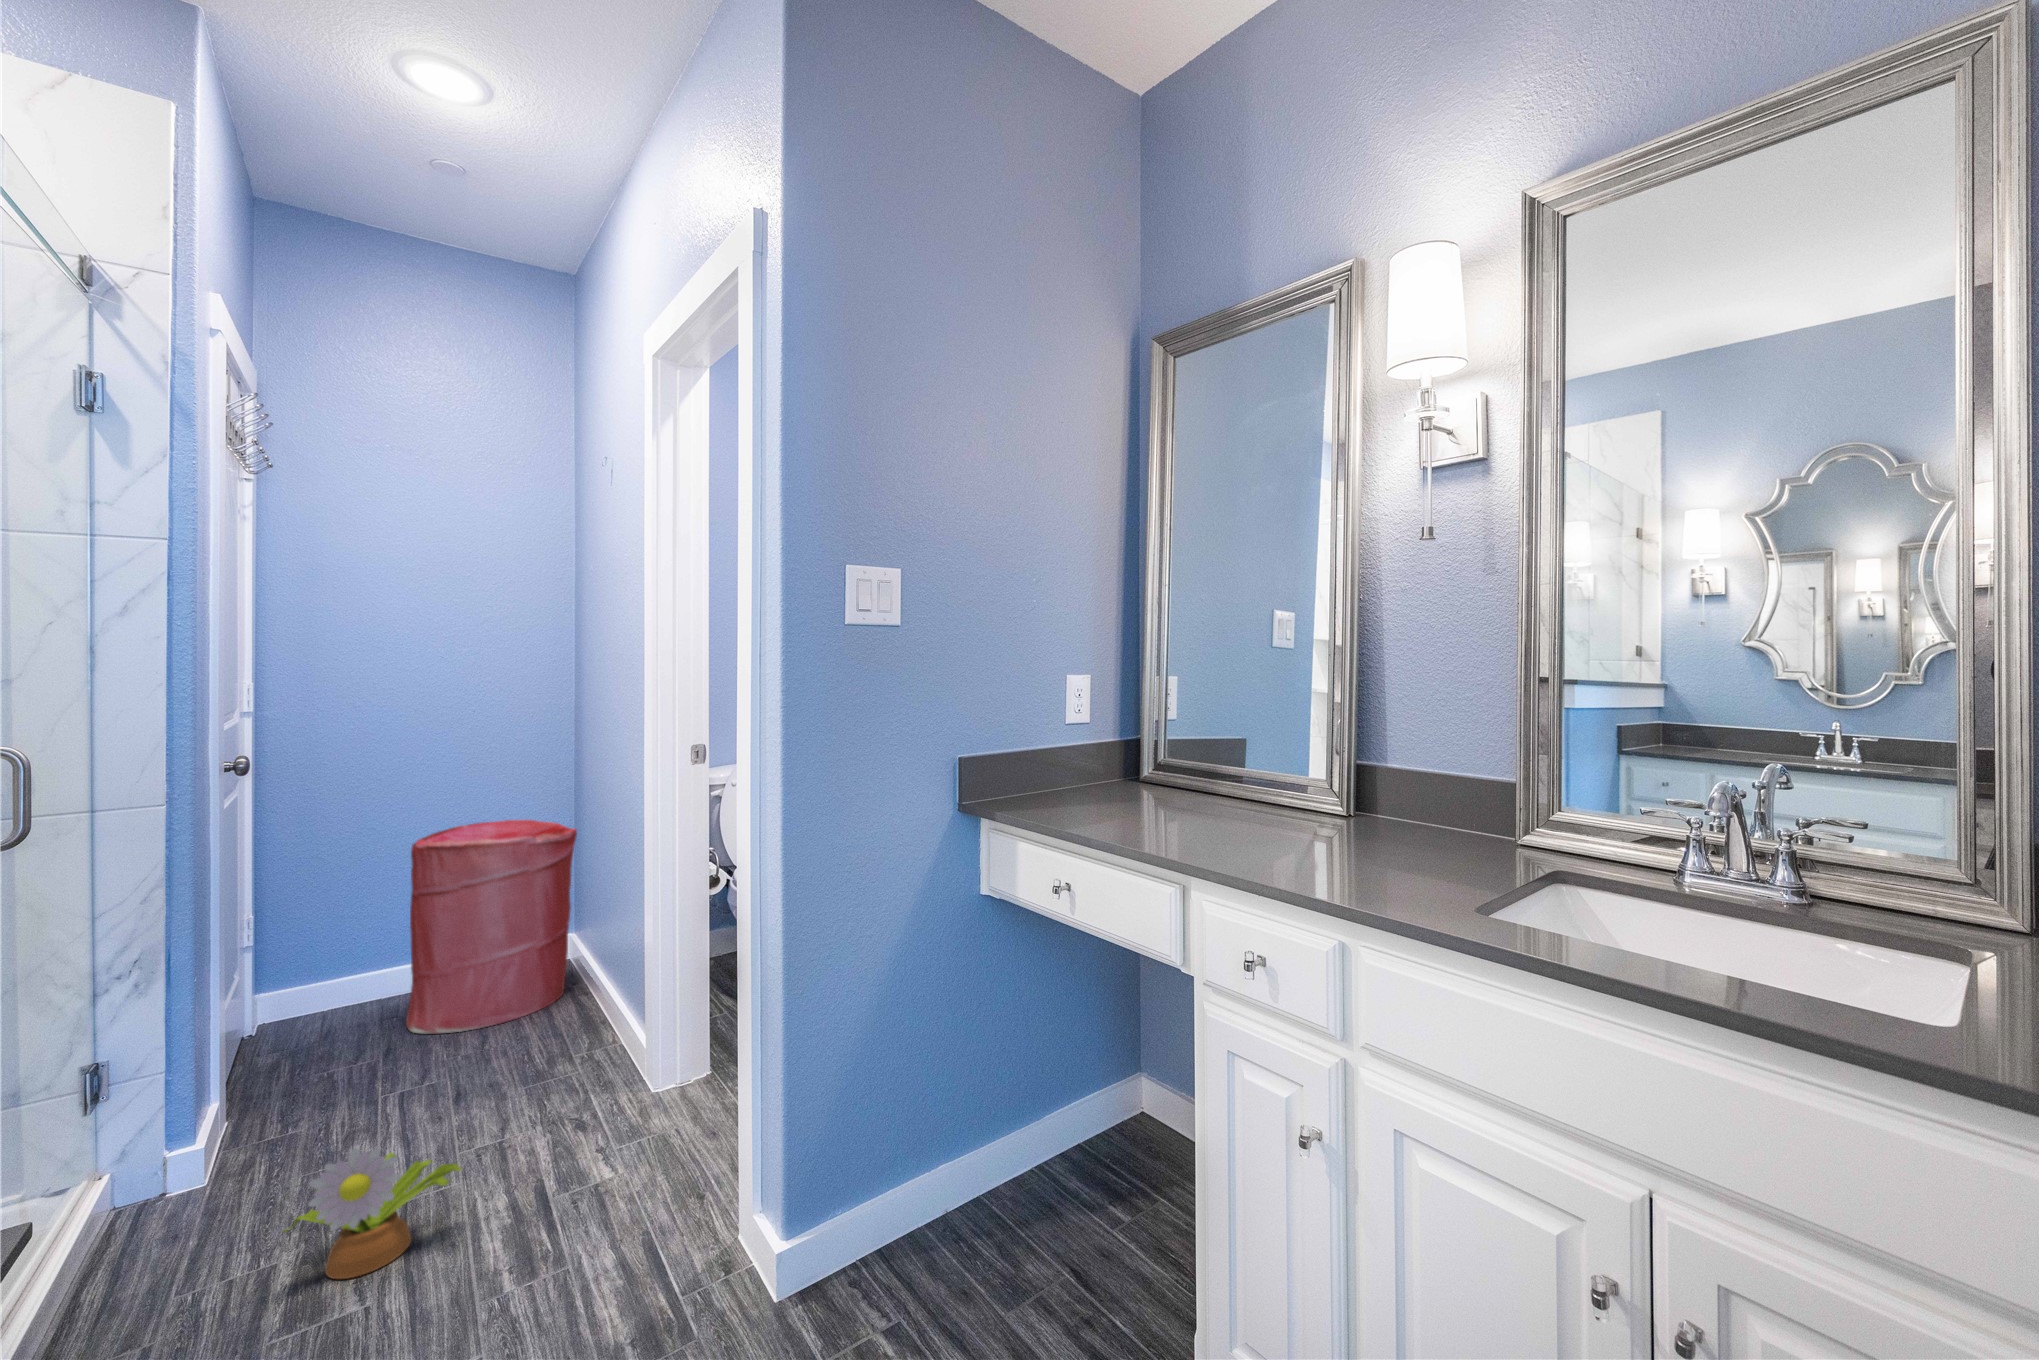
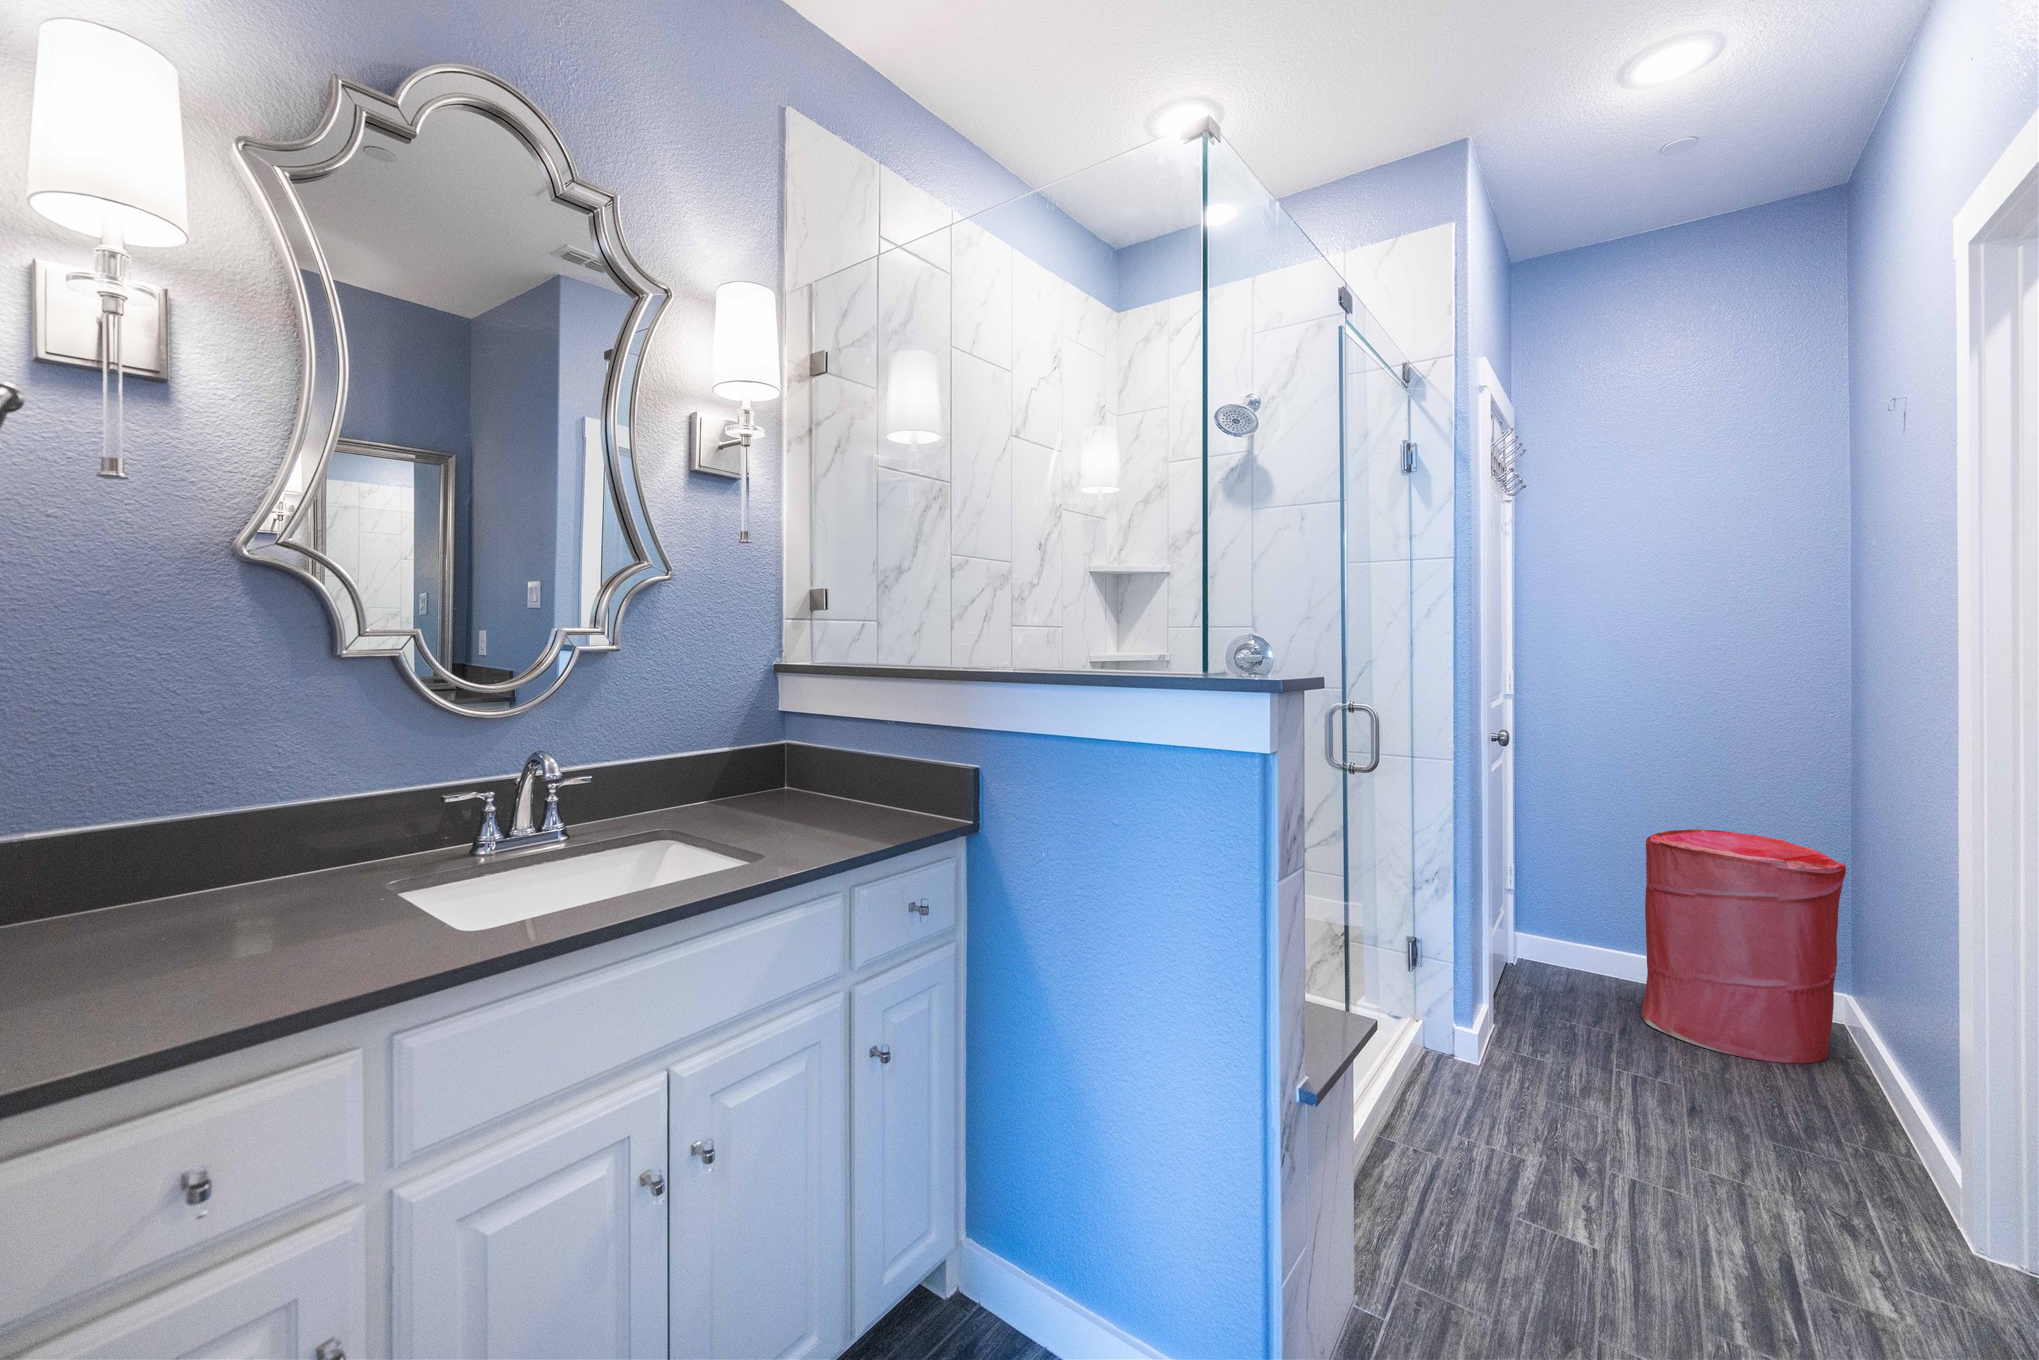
decorative plant: present [282,1148,461,1279] -> none [1529,1100,1689,1224]

